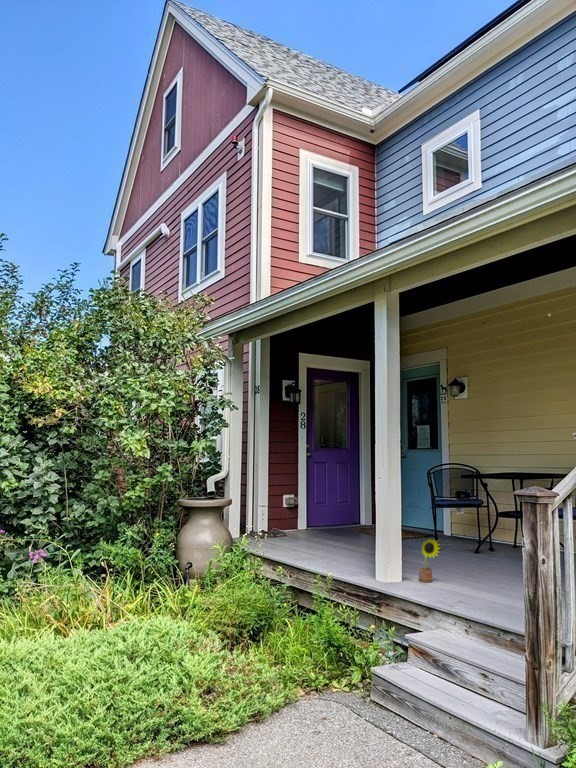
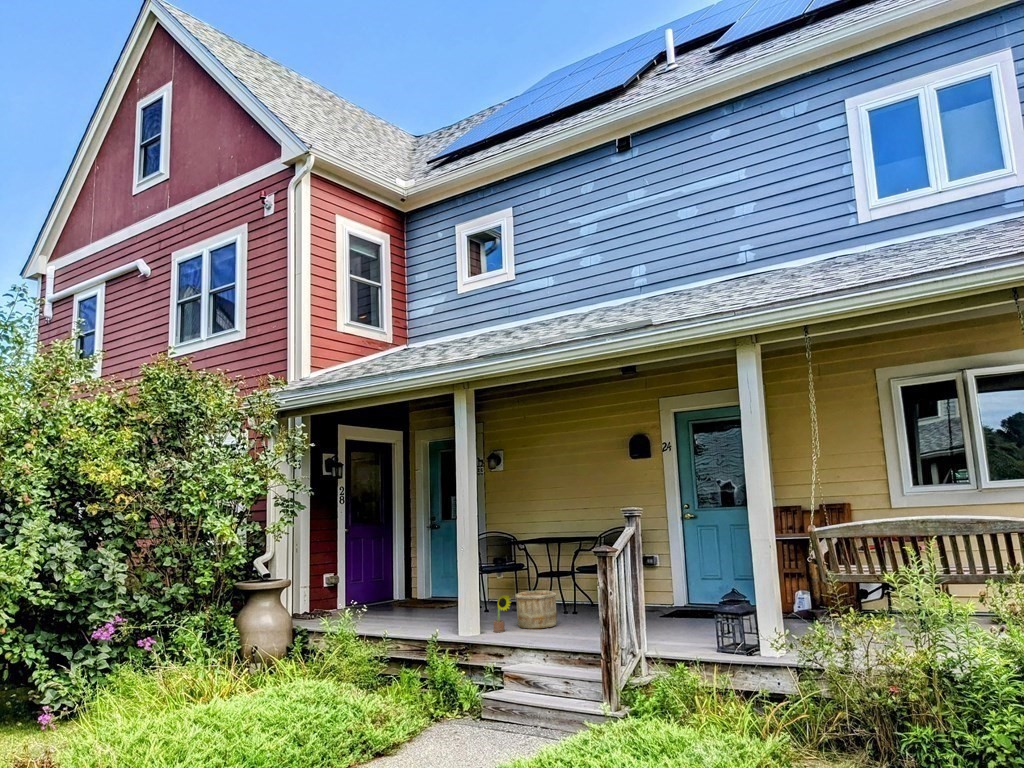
wooden bucket: none [451,536,503,584] -> present [515,590,557,629]

